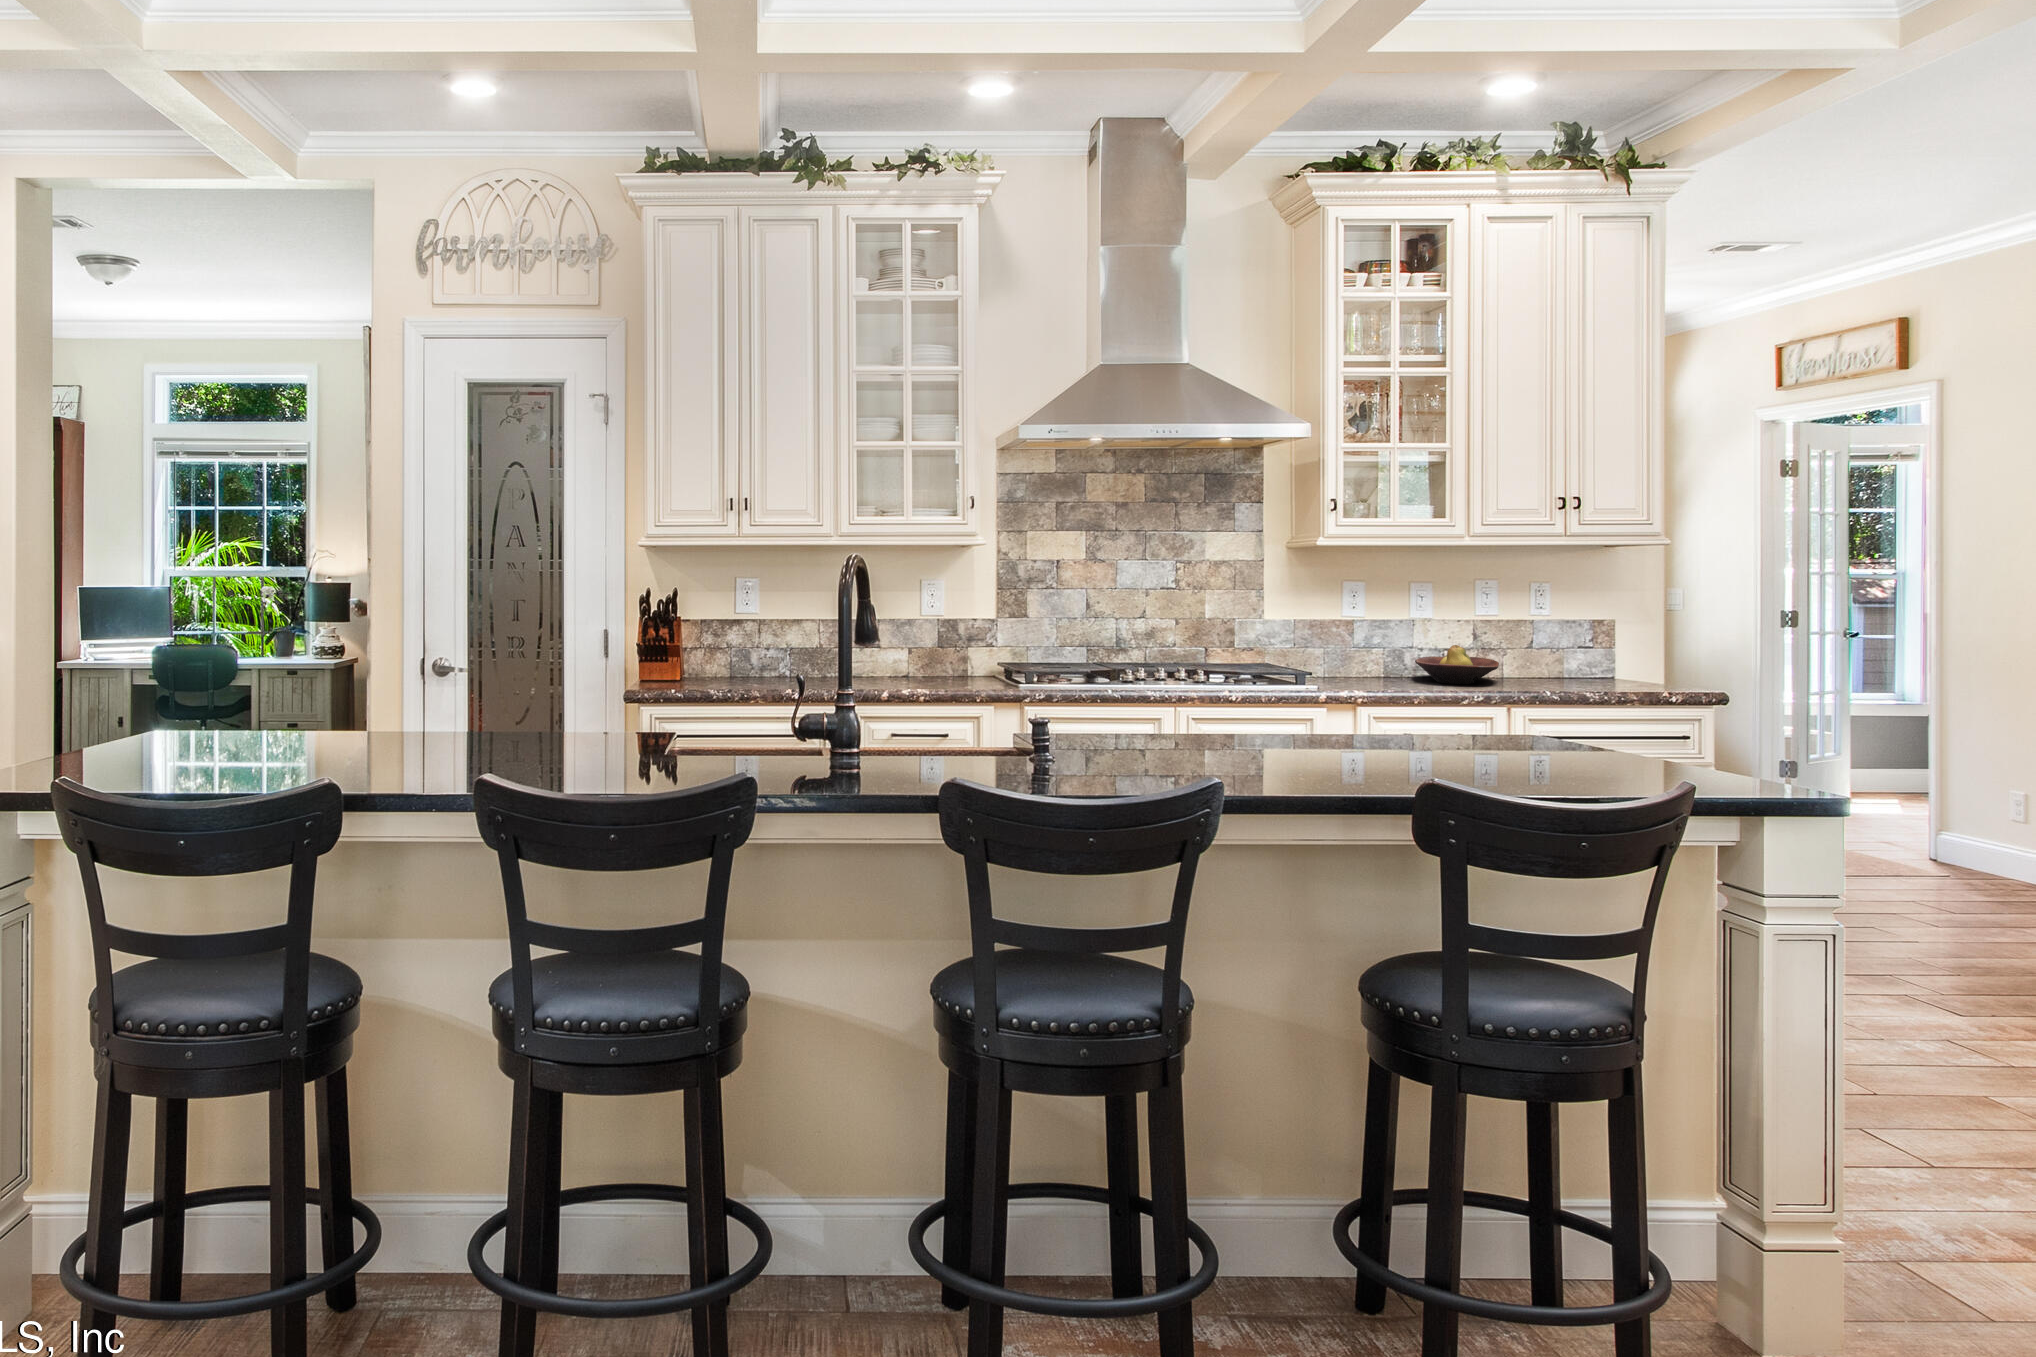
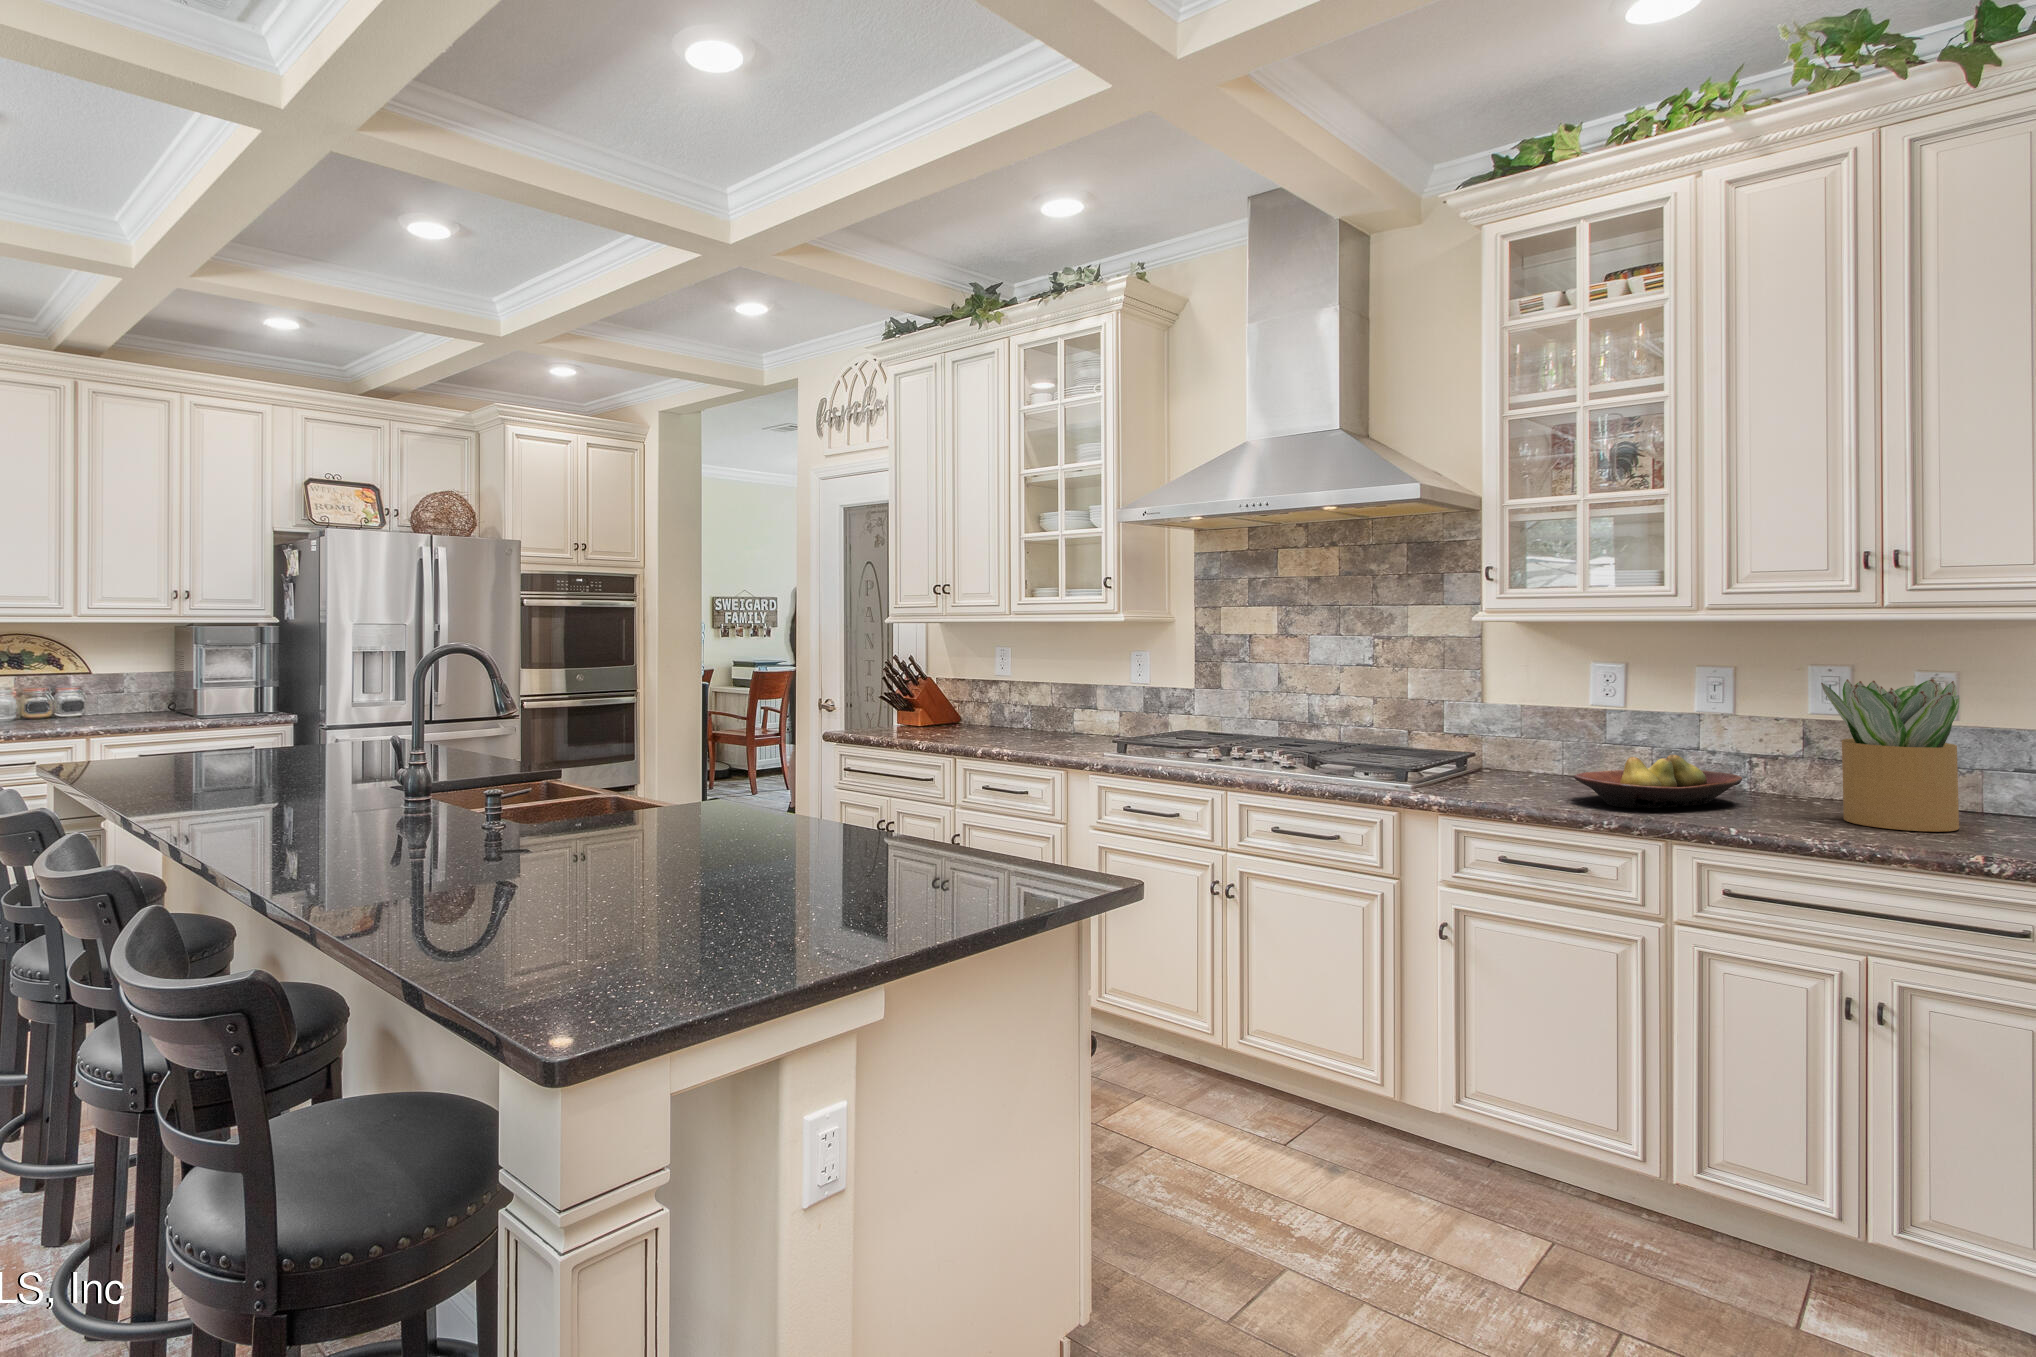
potted plant: none [1549,584,1621,682] -> present [1821,679,1959,832]

